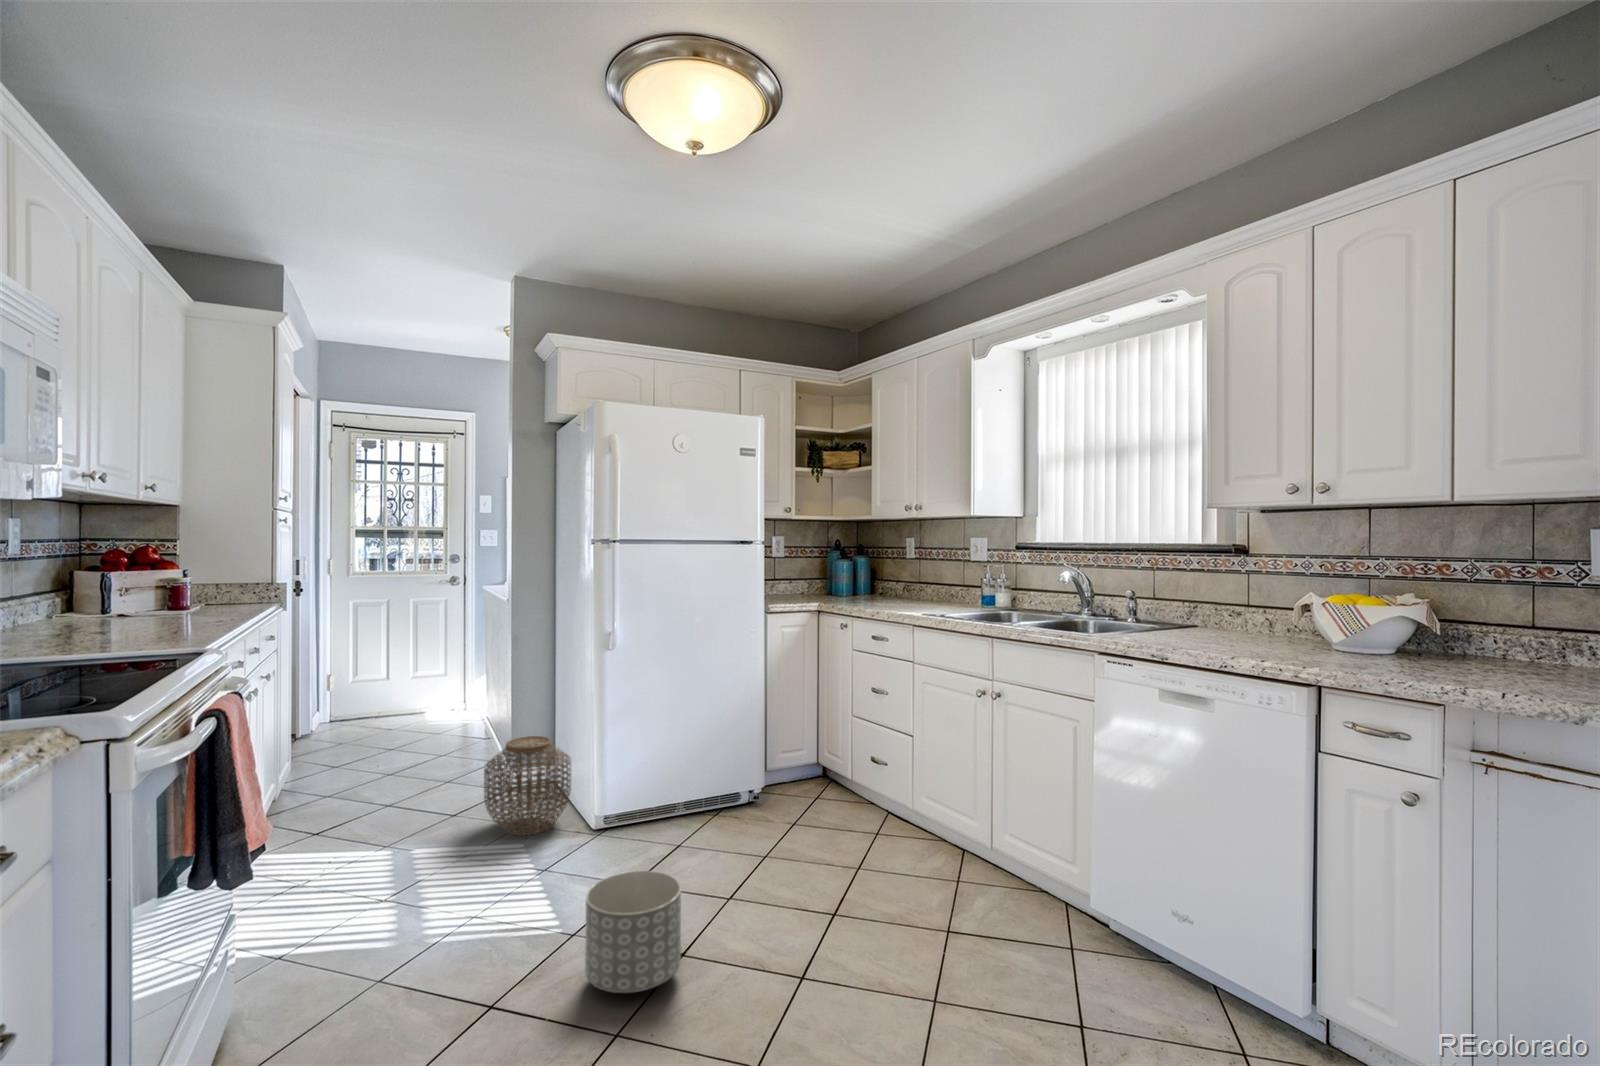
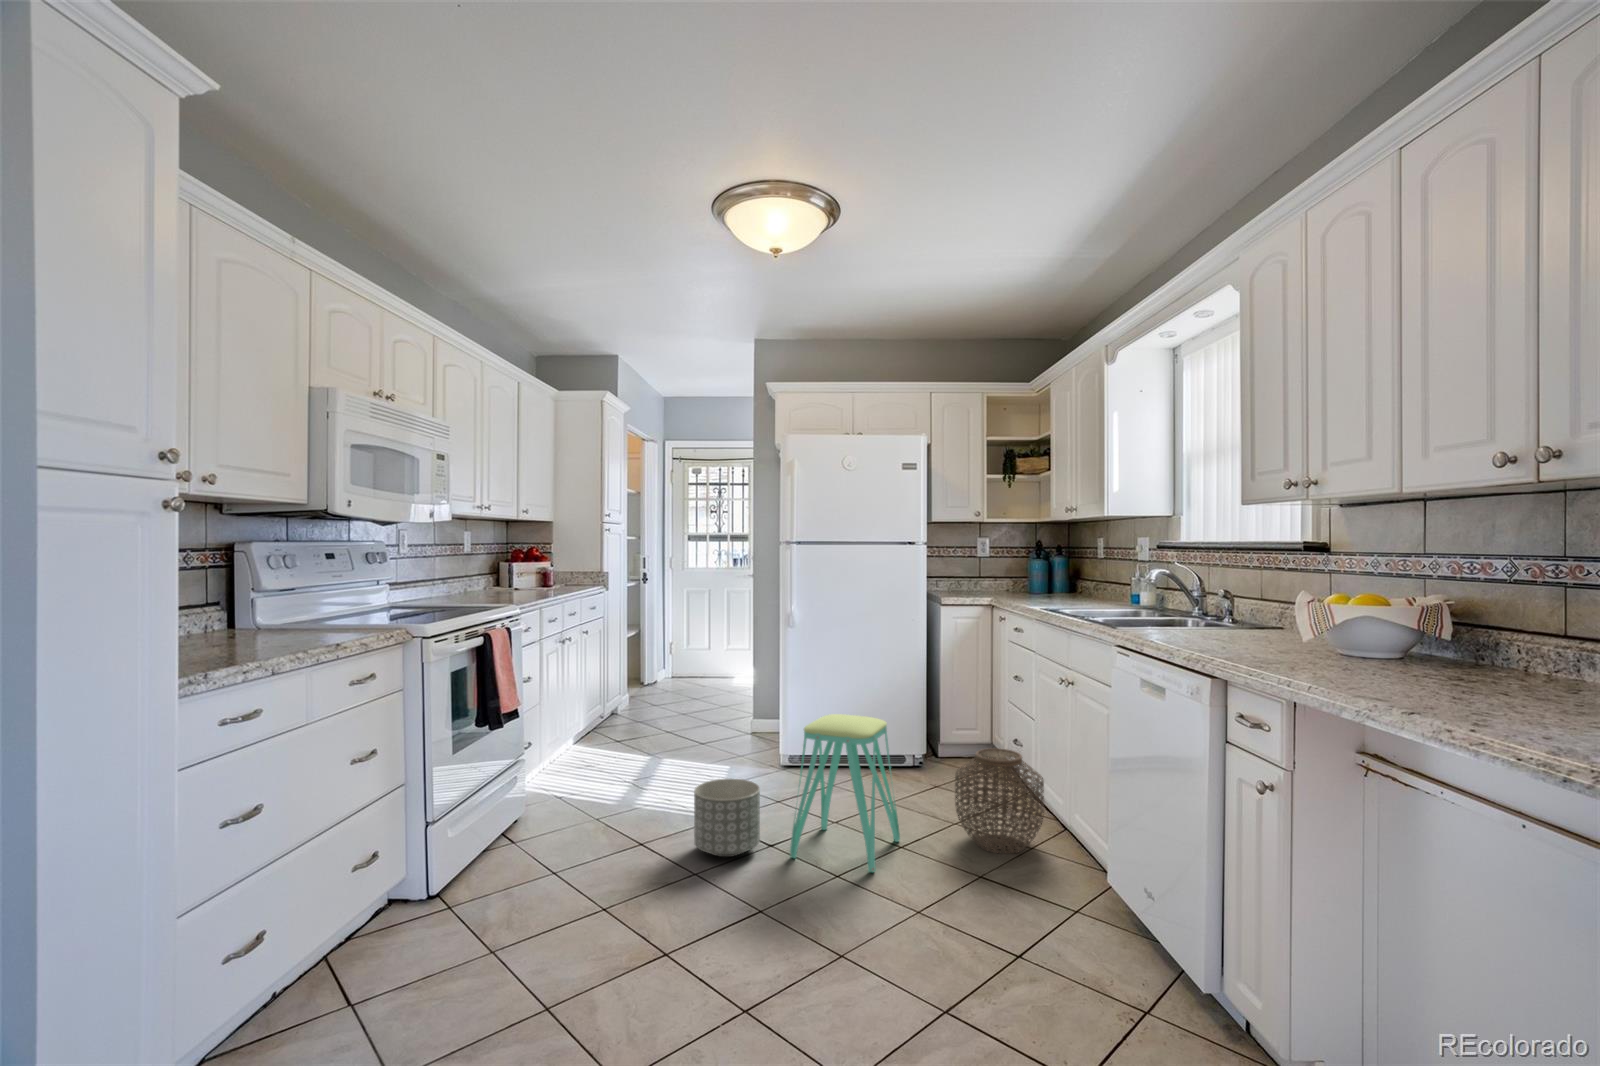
woven basket: present [484,736,571,835] -> present [955,748,1044,853]
stool: none [723,759,842,965] -> present [790,714,900,872]

